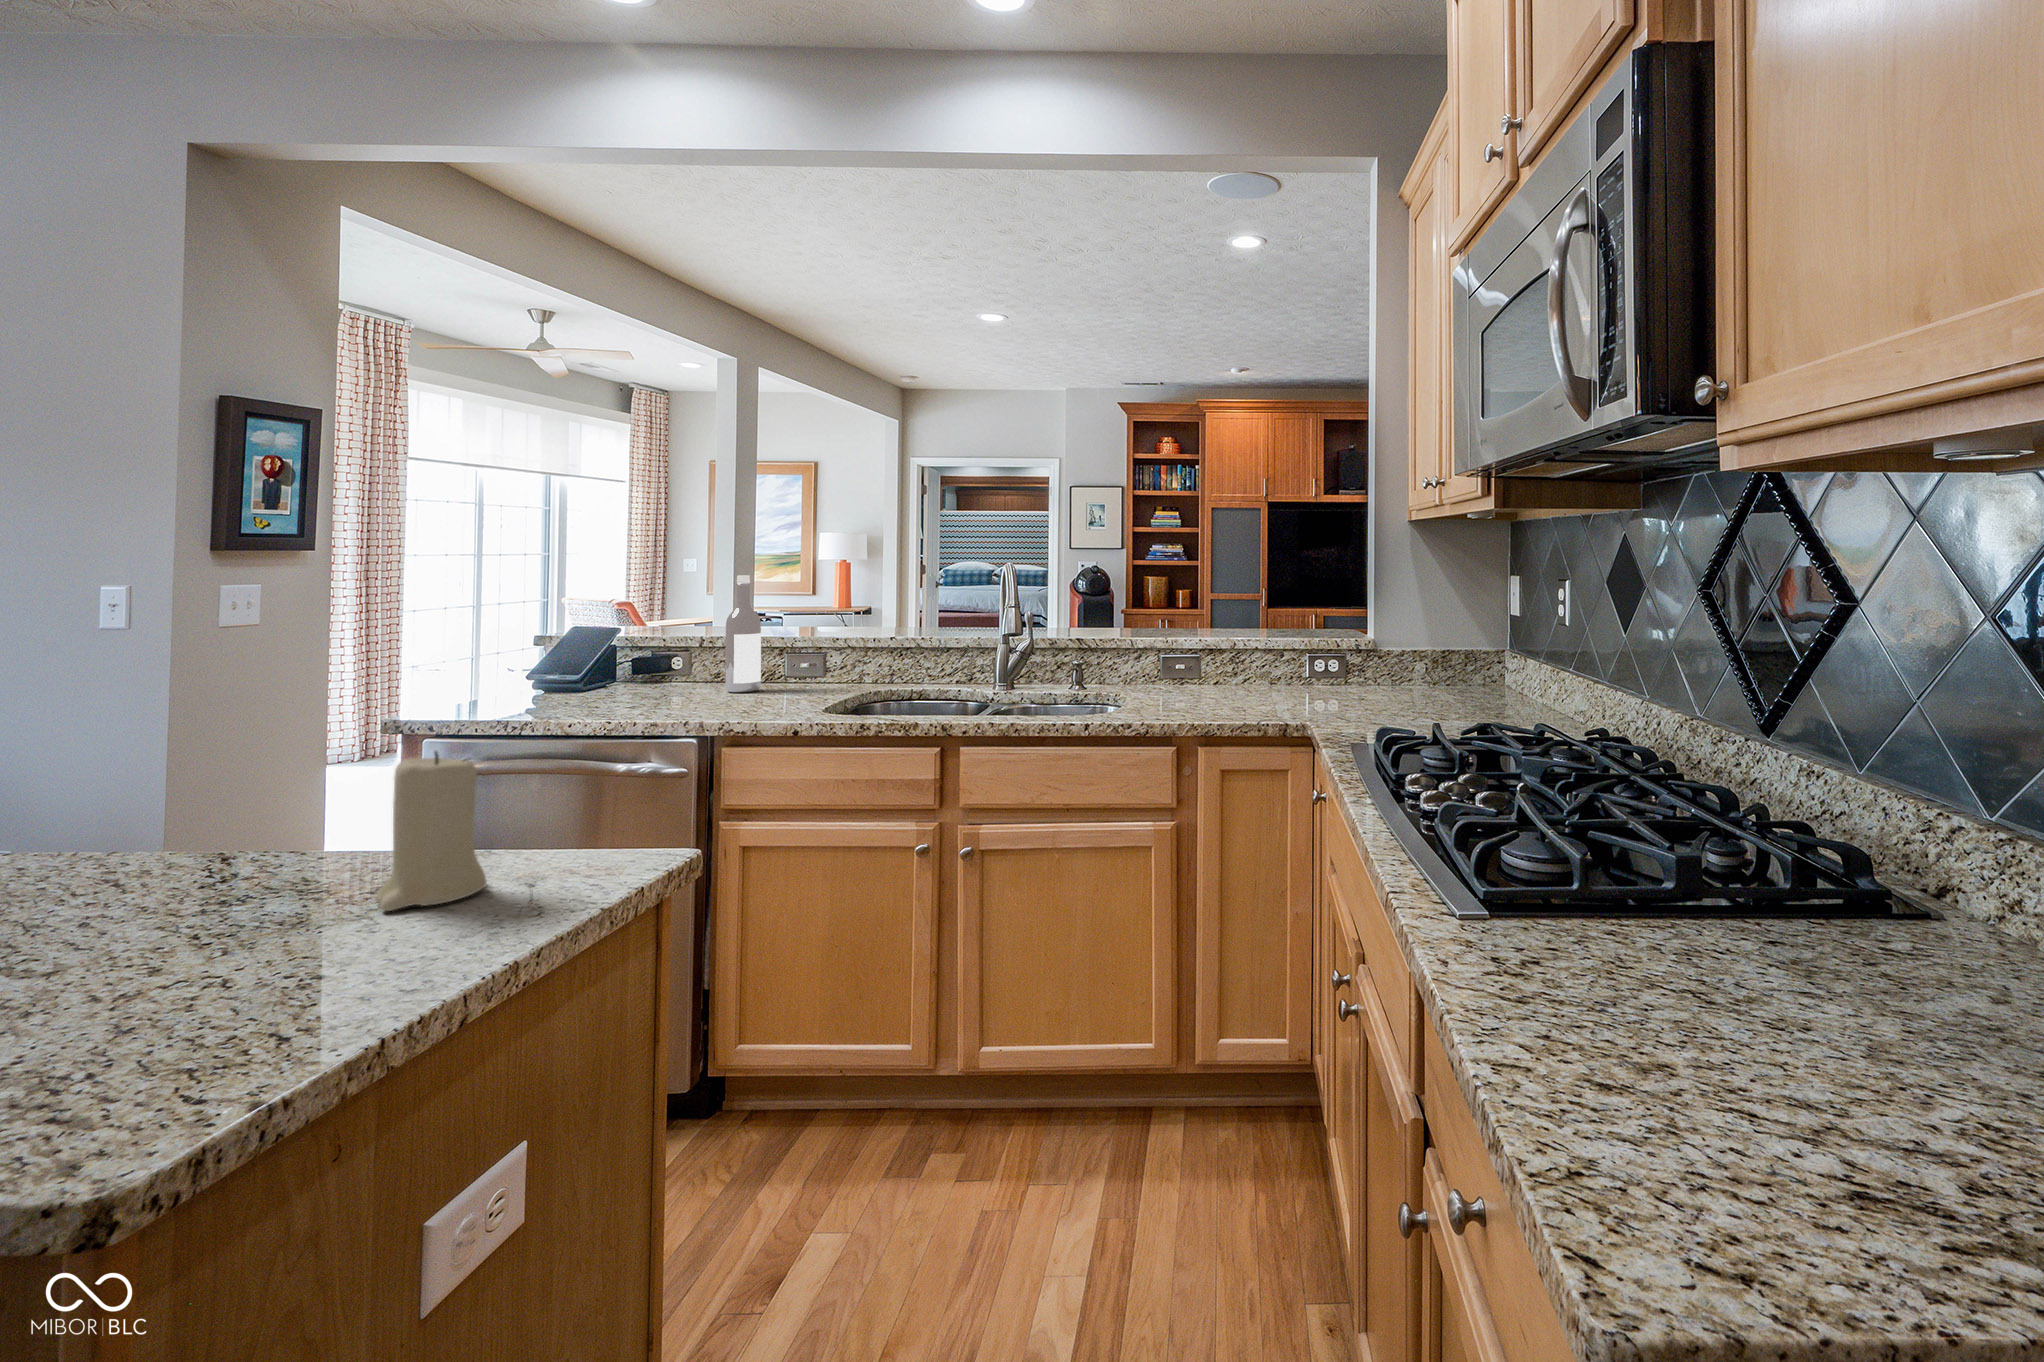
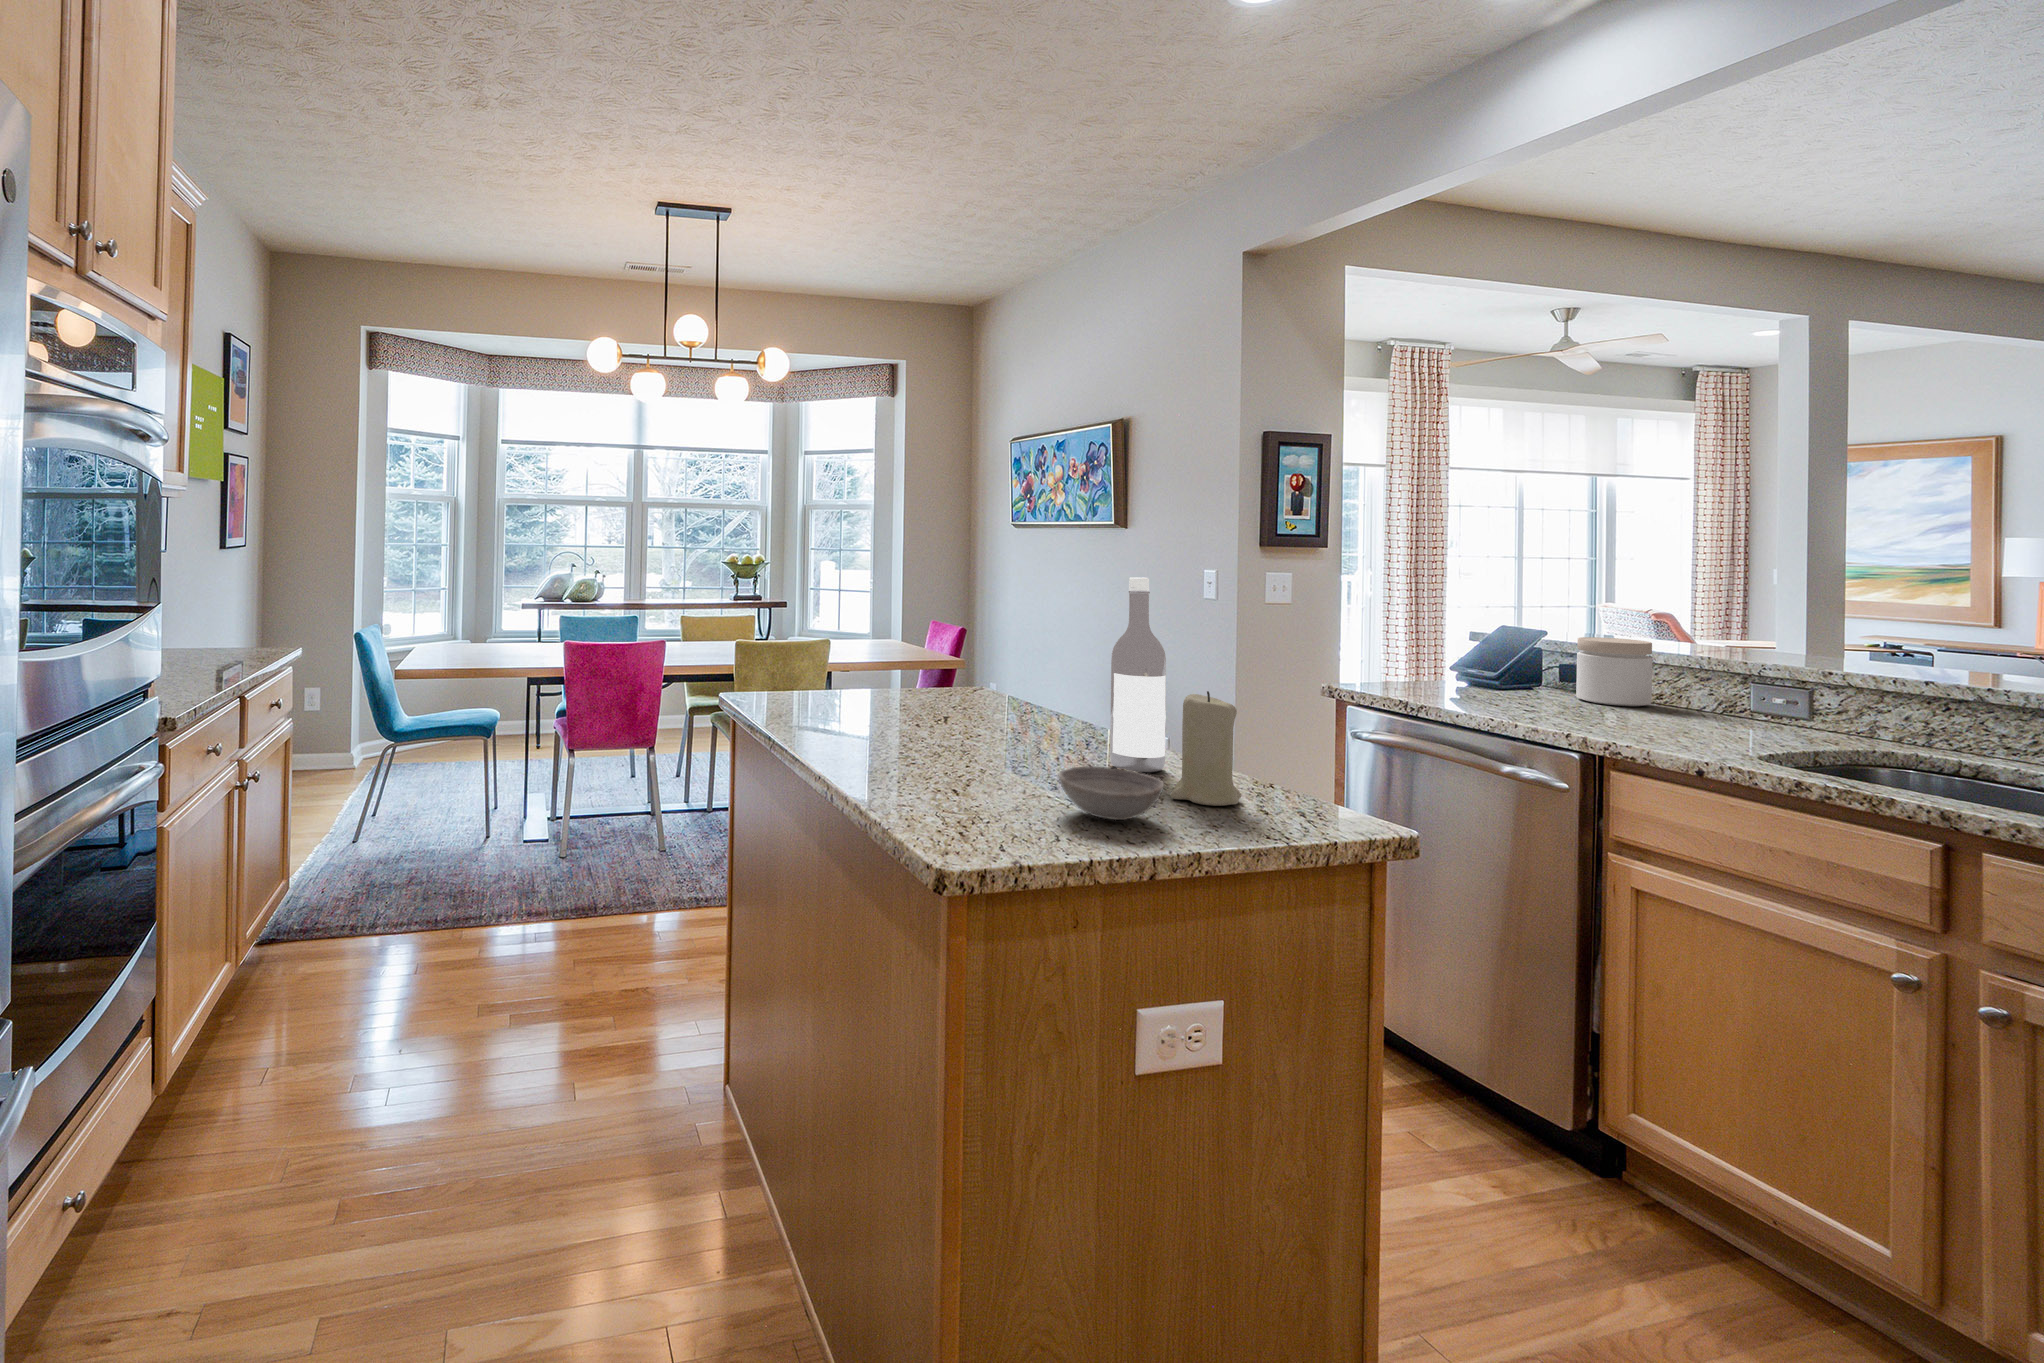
wine bottle: present [725,575,761,692] -> present [1110,577,1166,772]
jar: none [649,628,711,690] -> present [1576,637,1652,706]
bowl: none [215,888,424,980] -> present [1059,766,1164,820]

